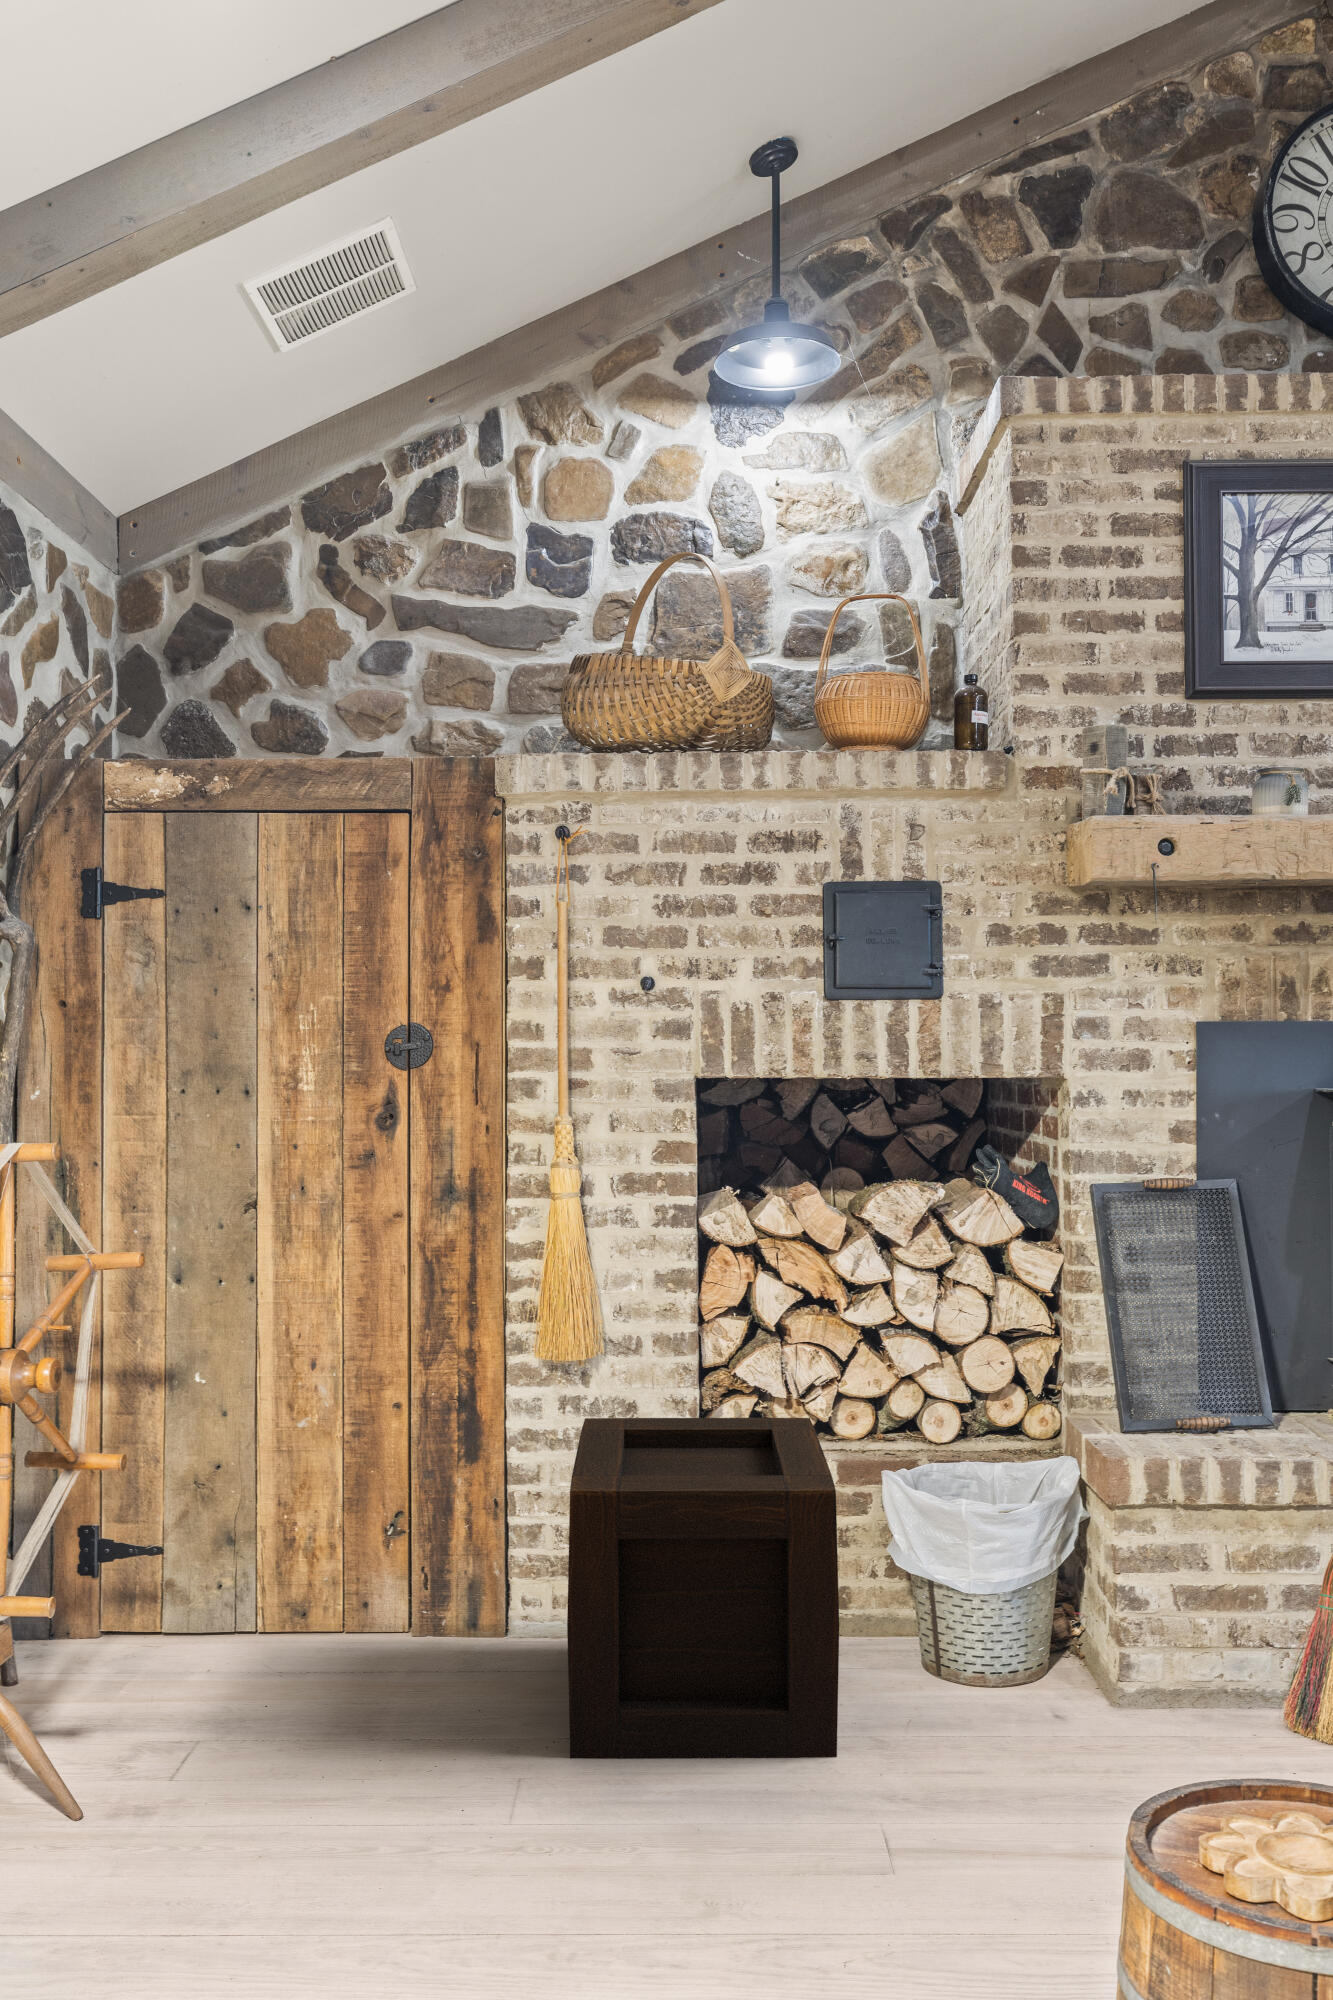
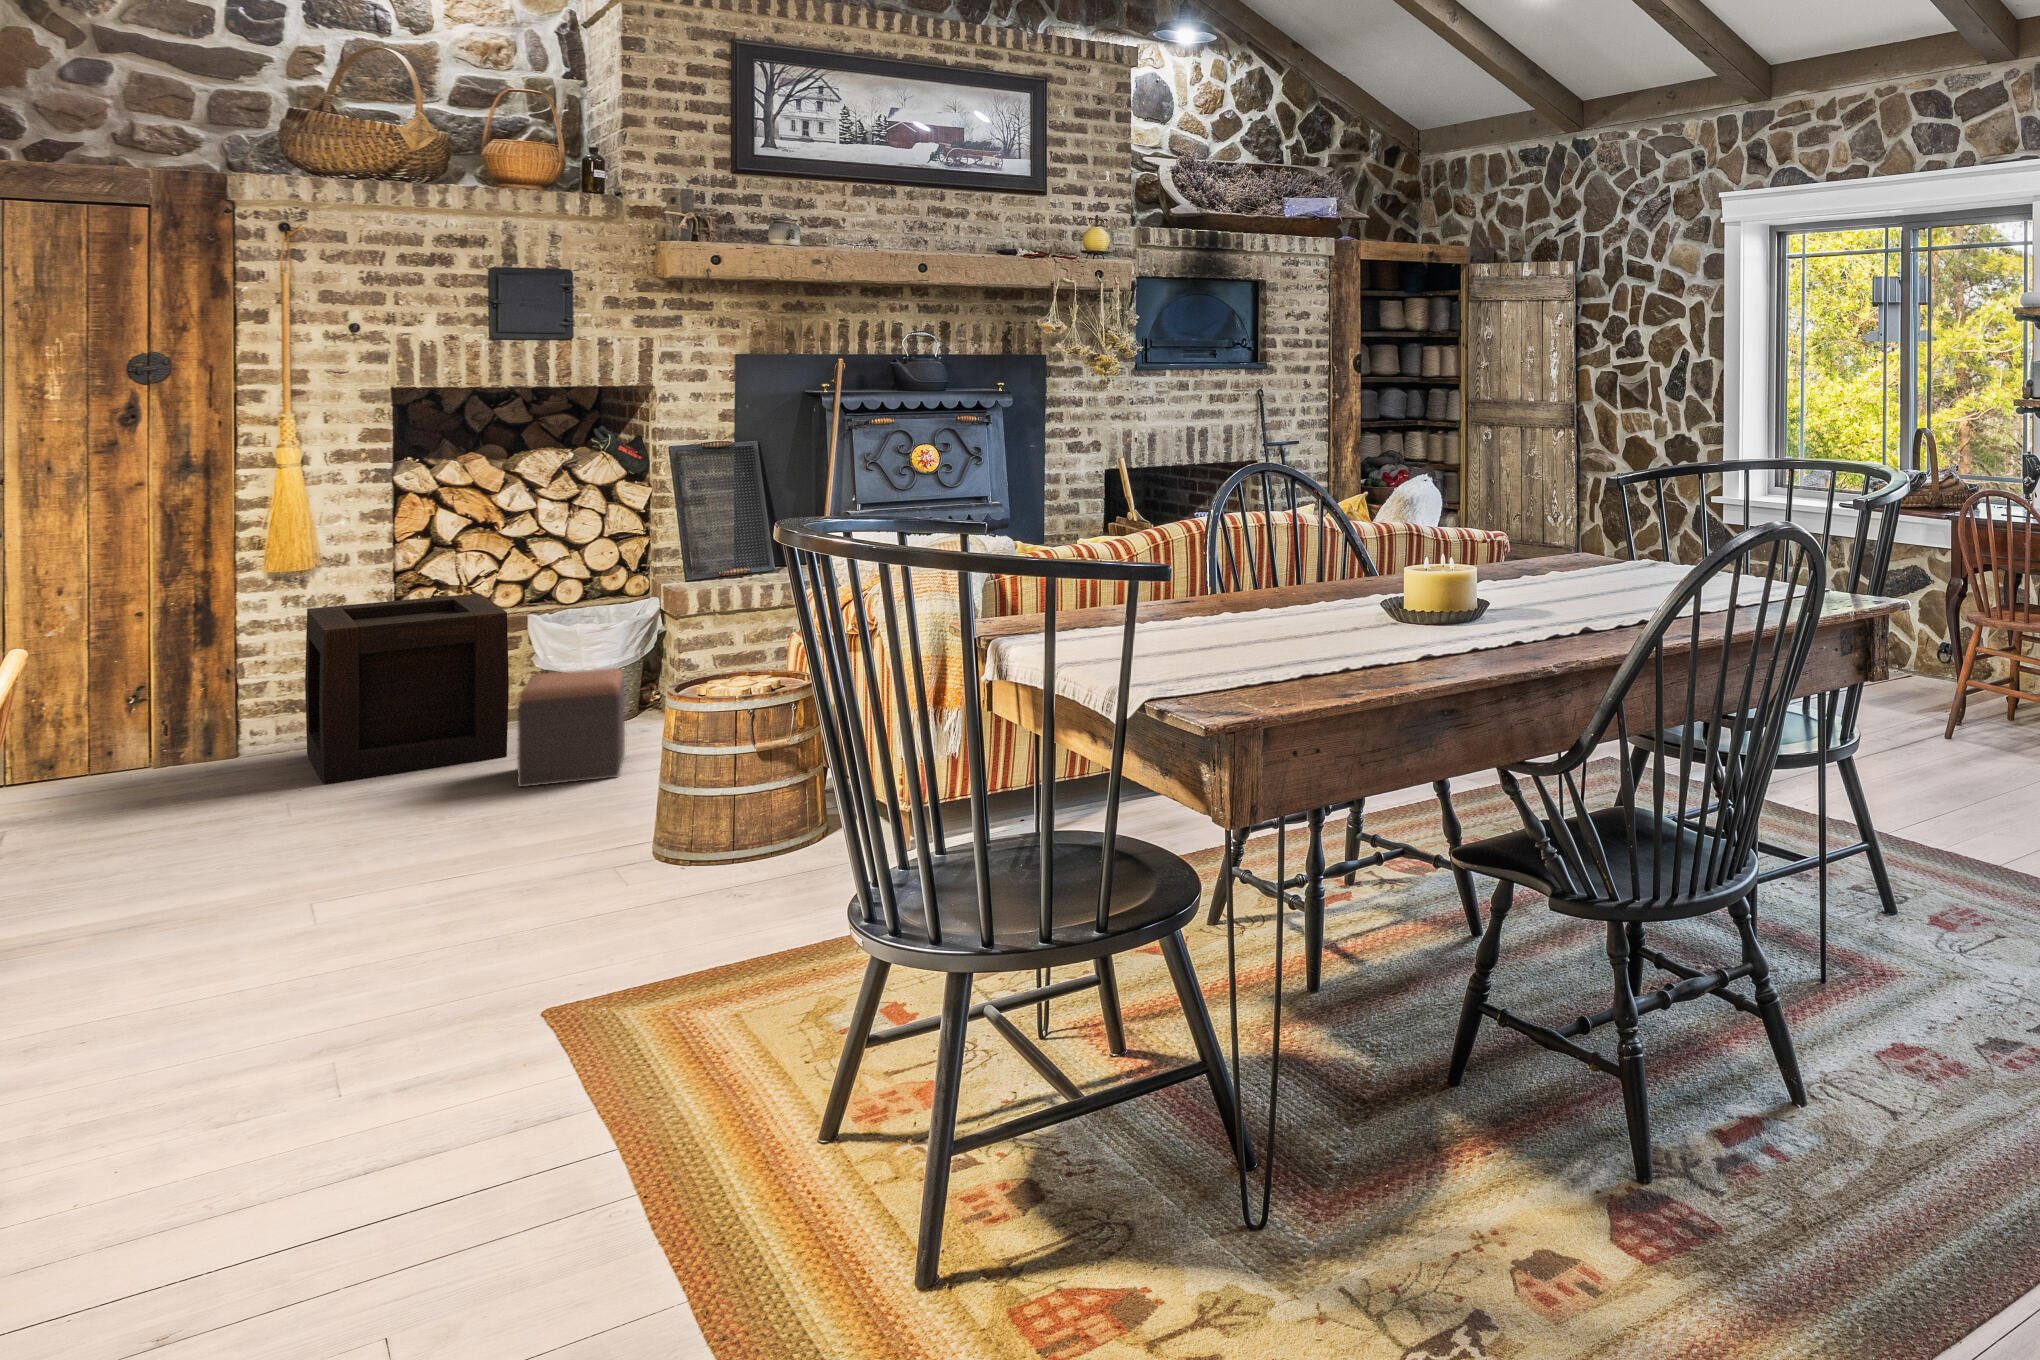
footstool: none [838,1638,1033,1936] -> present [518,668,625,787]

